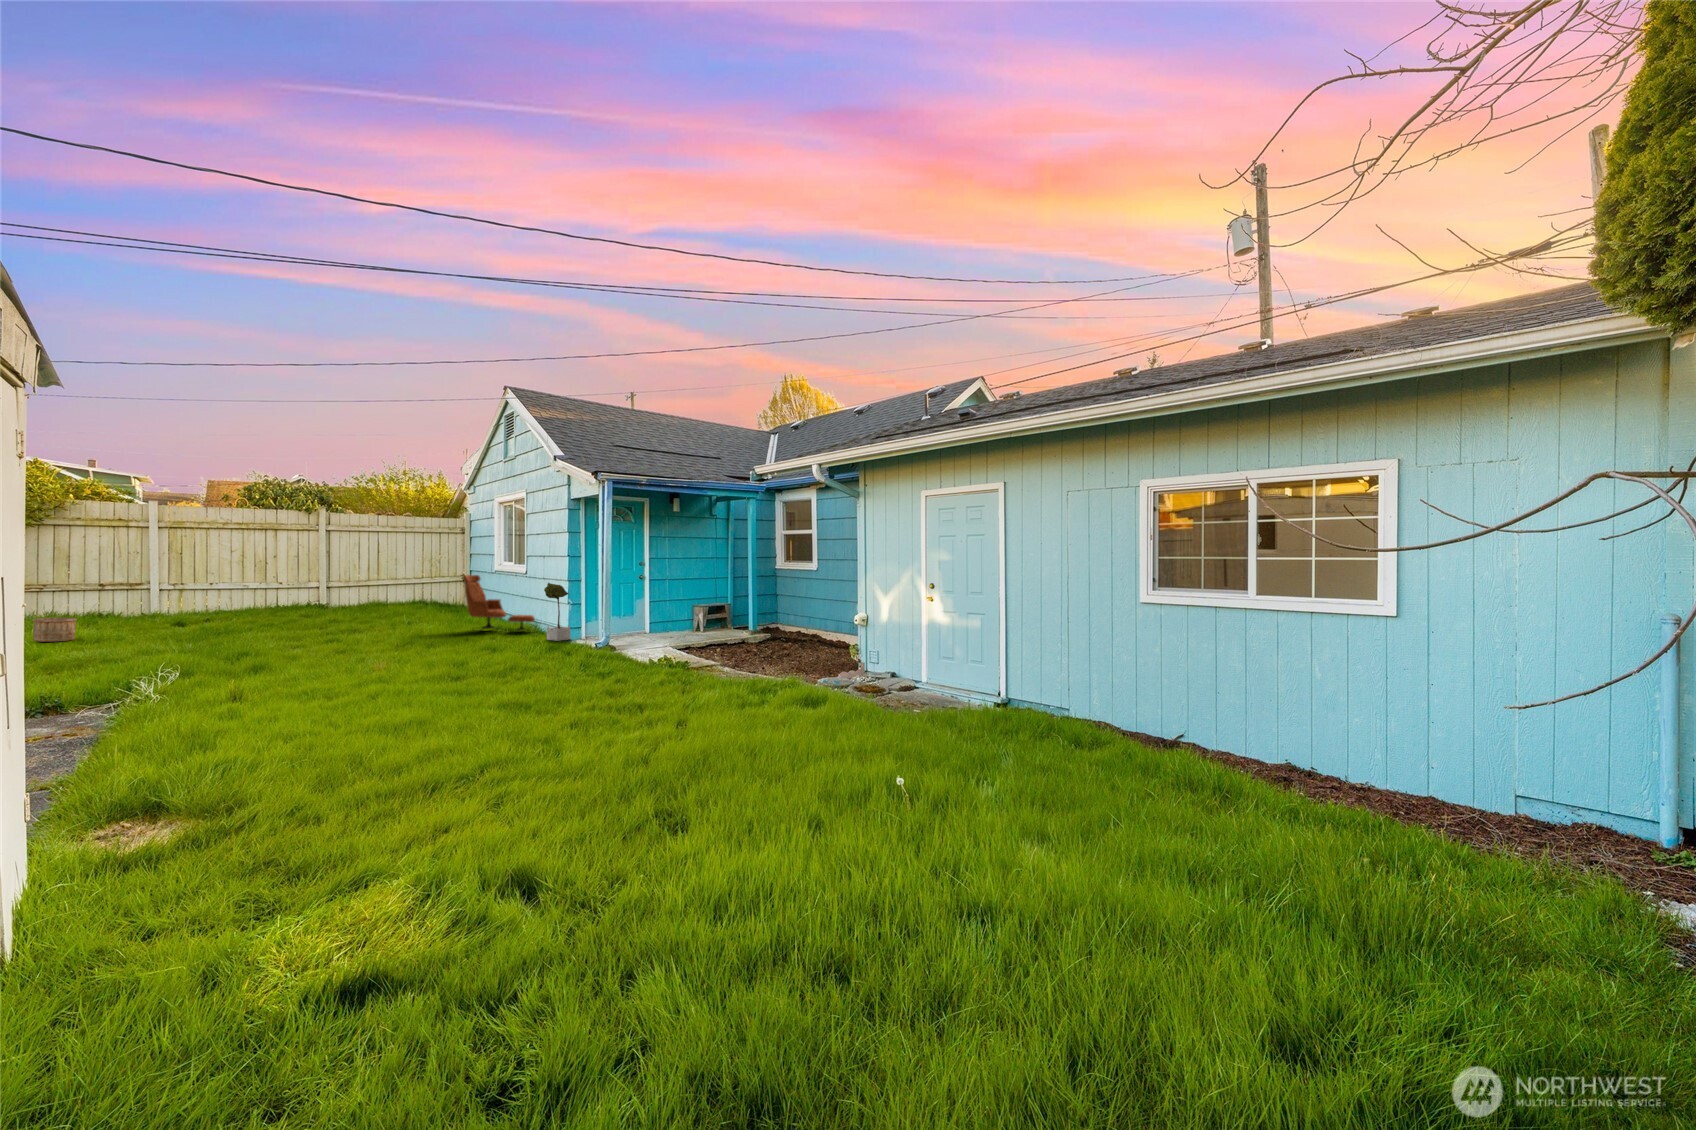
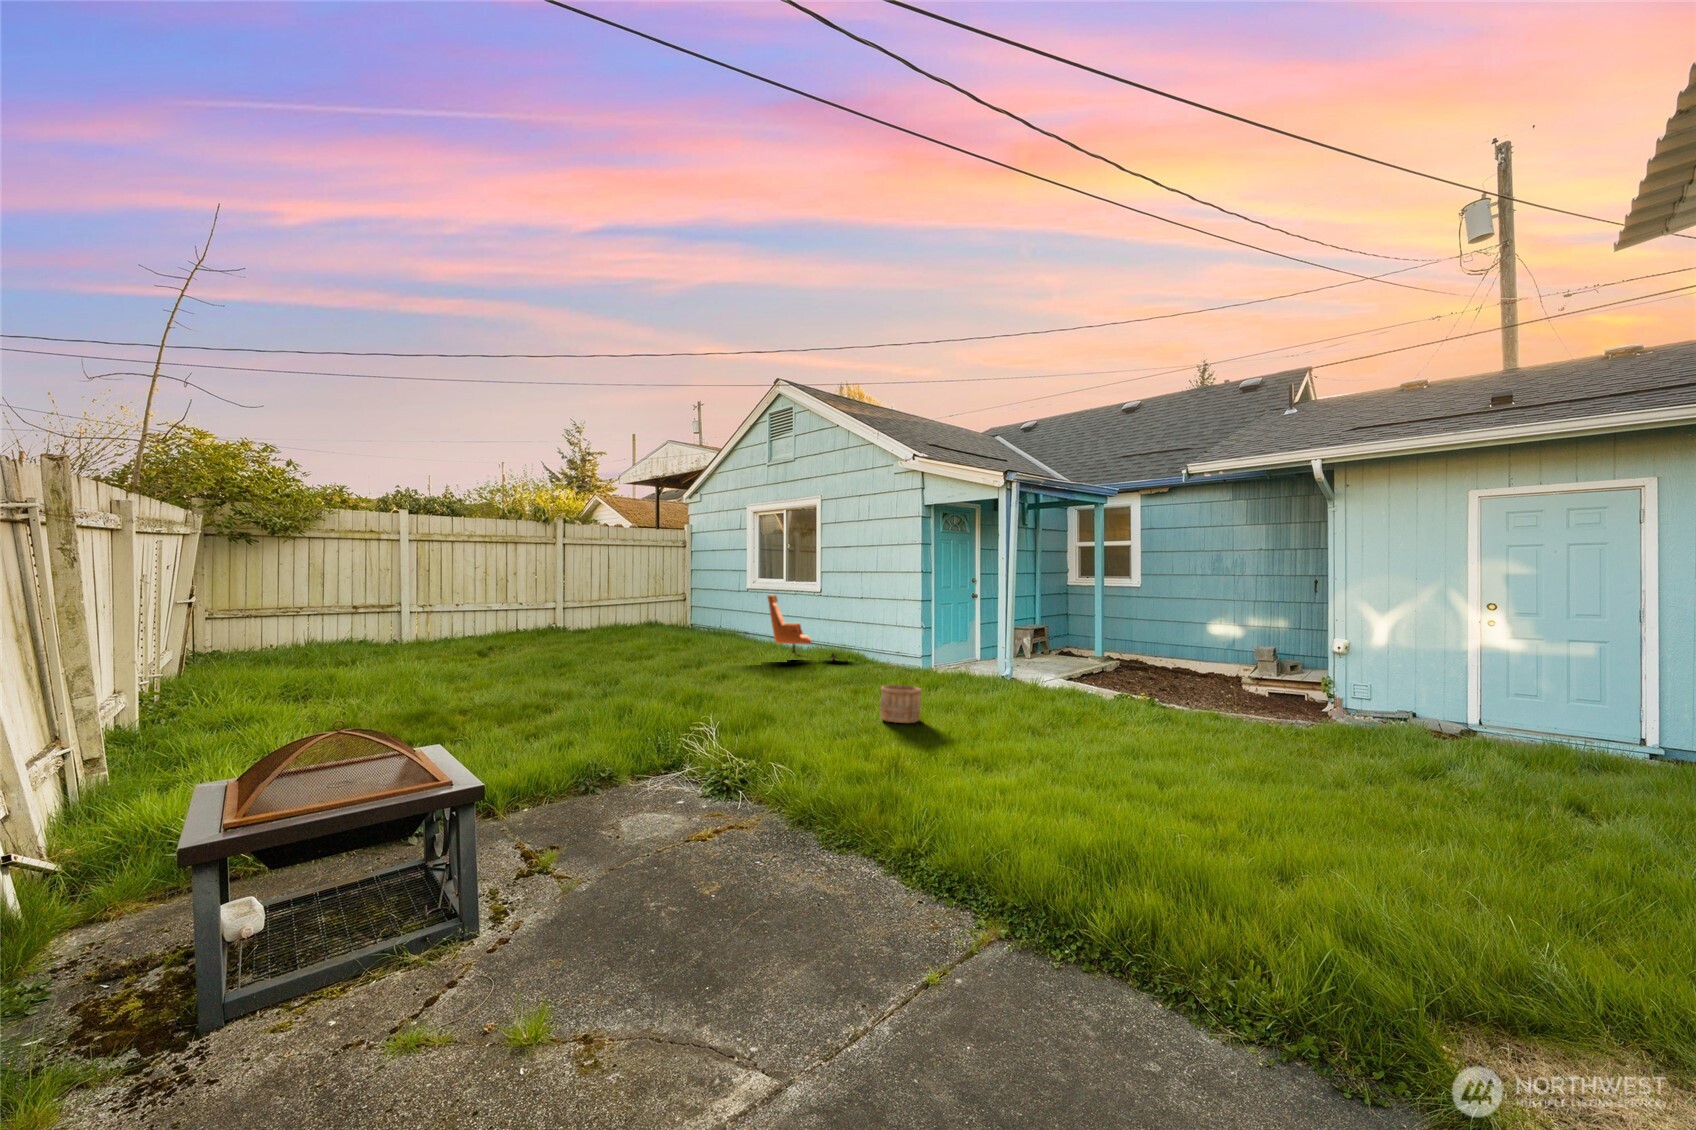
potted tree: present [544,583,570,641] -> none [896,604,925,672]
wooden bucket: present [33,618,77,642] -> present [881,685,922,723]

